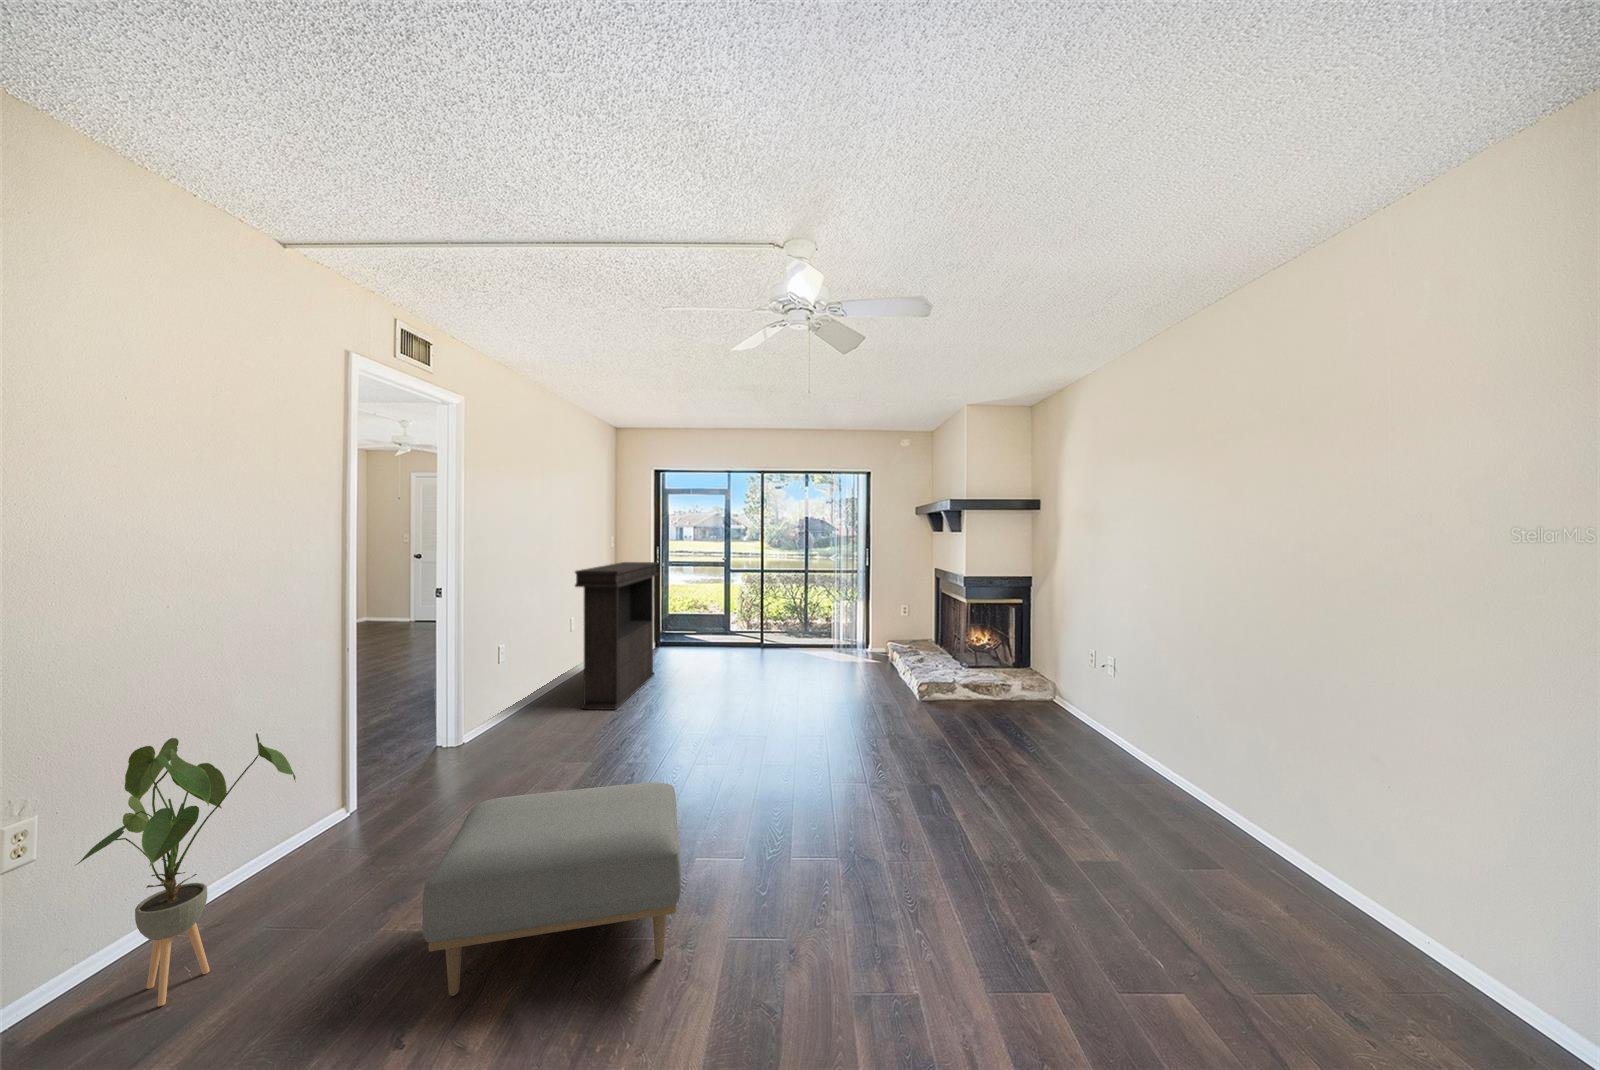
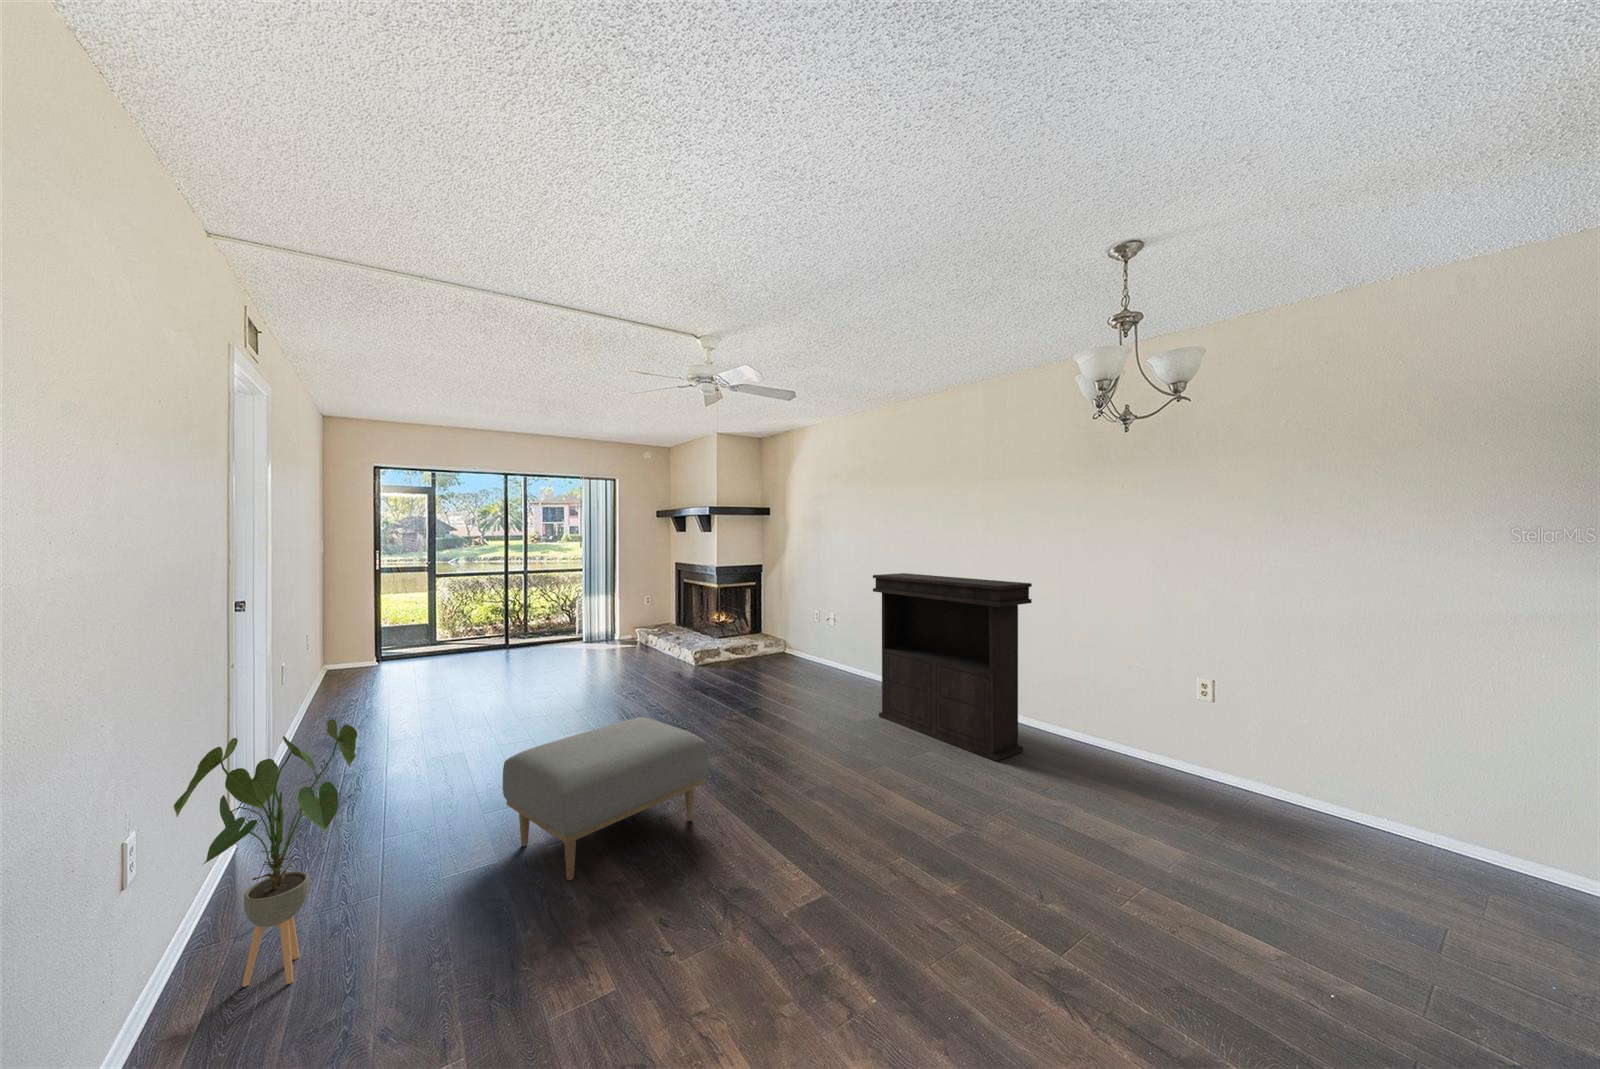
console table: present [575,562,658,710] -> present [873,573,1032,761]

